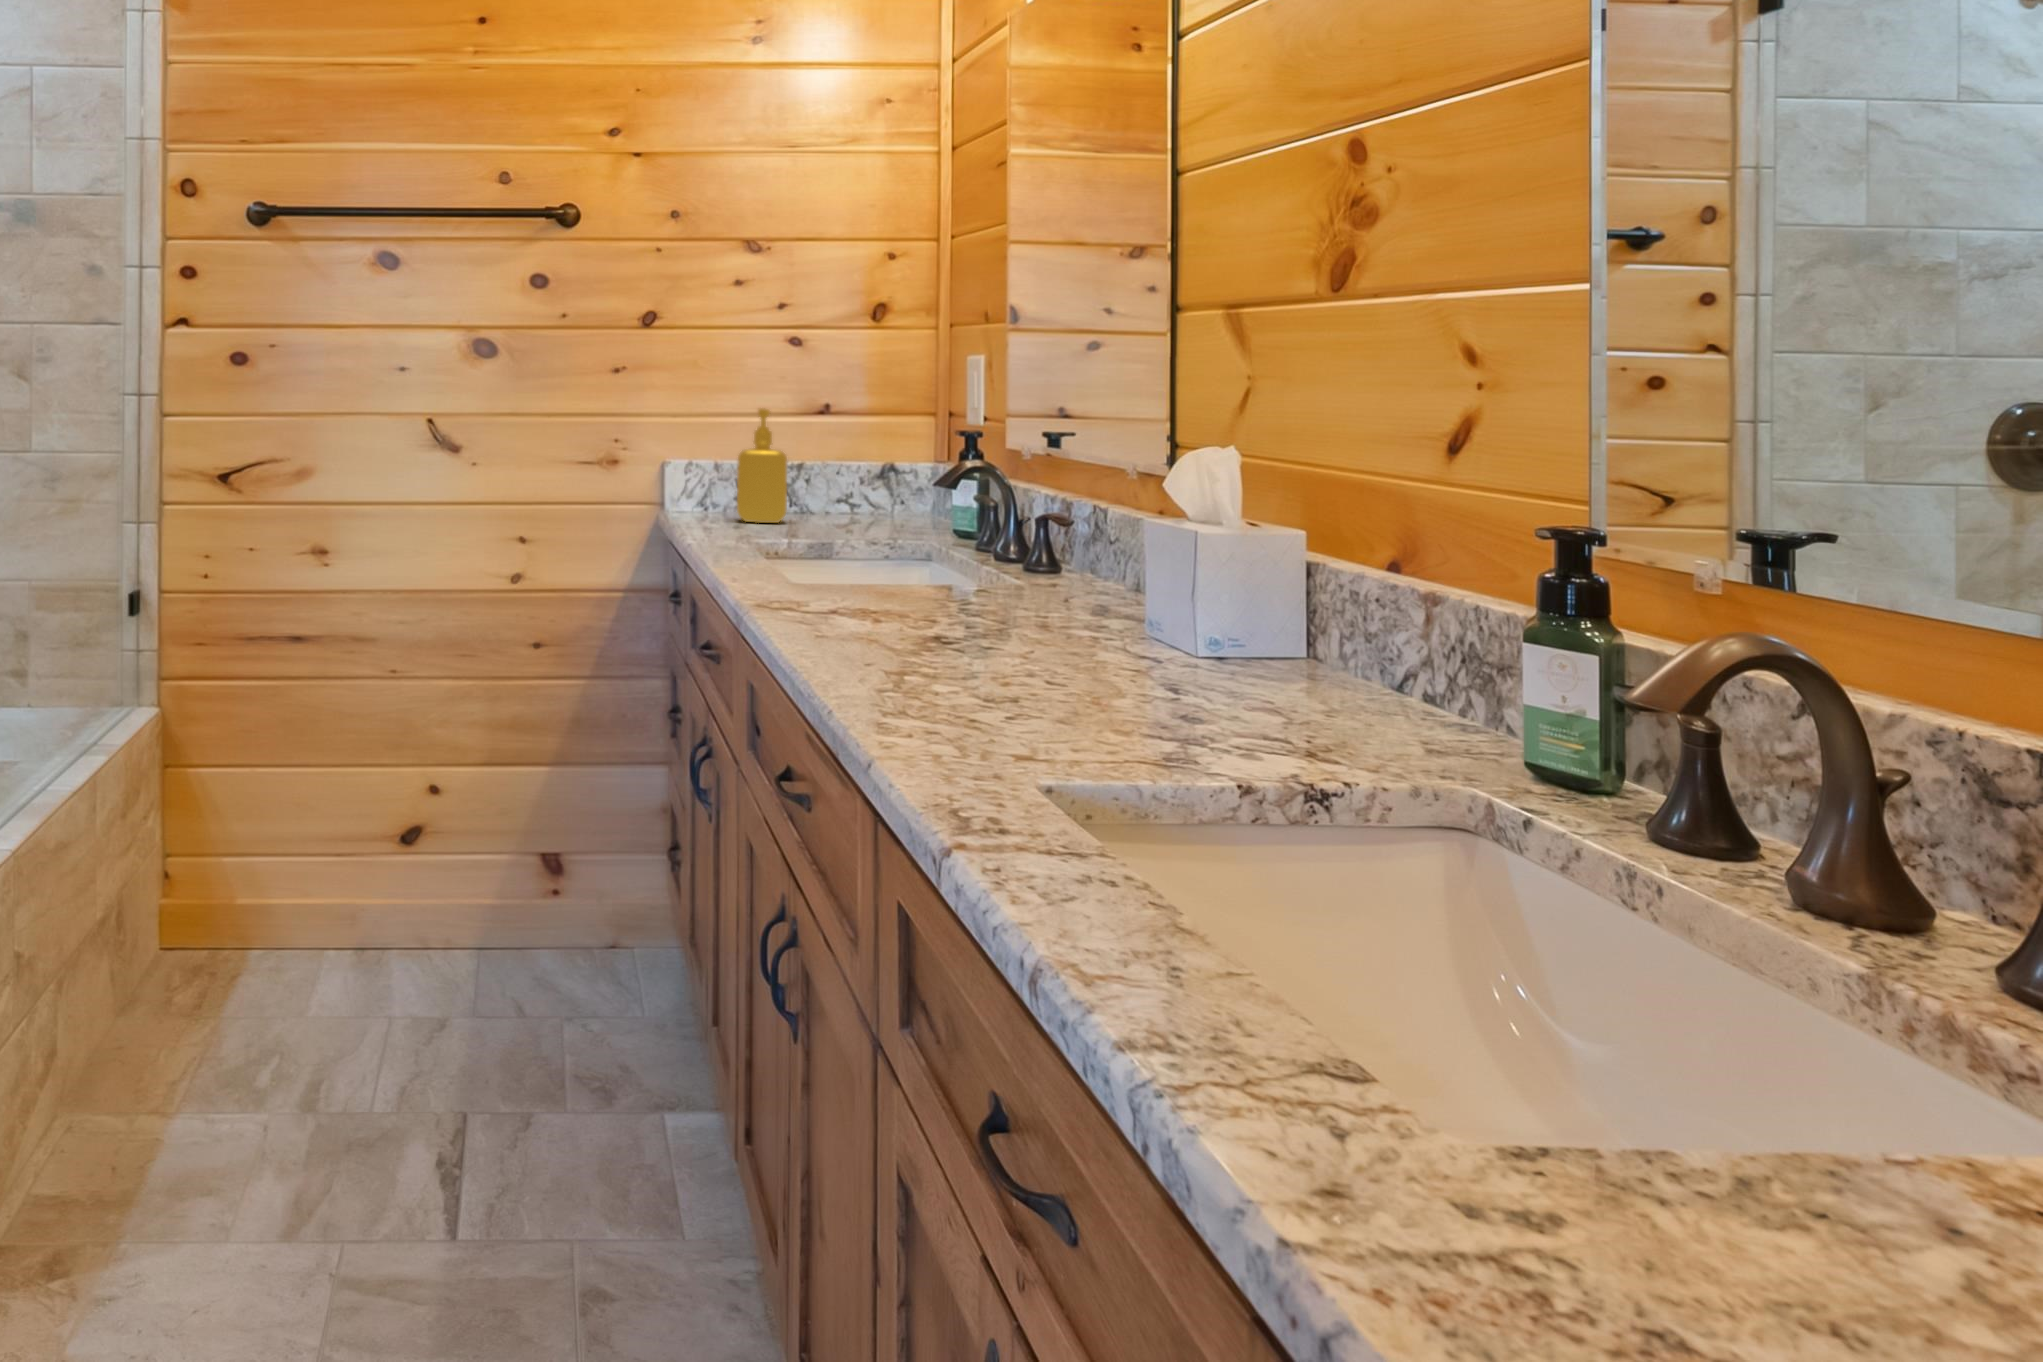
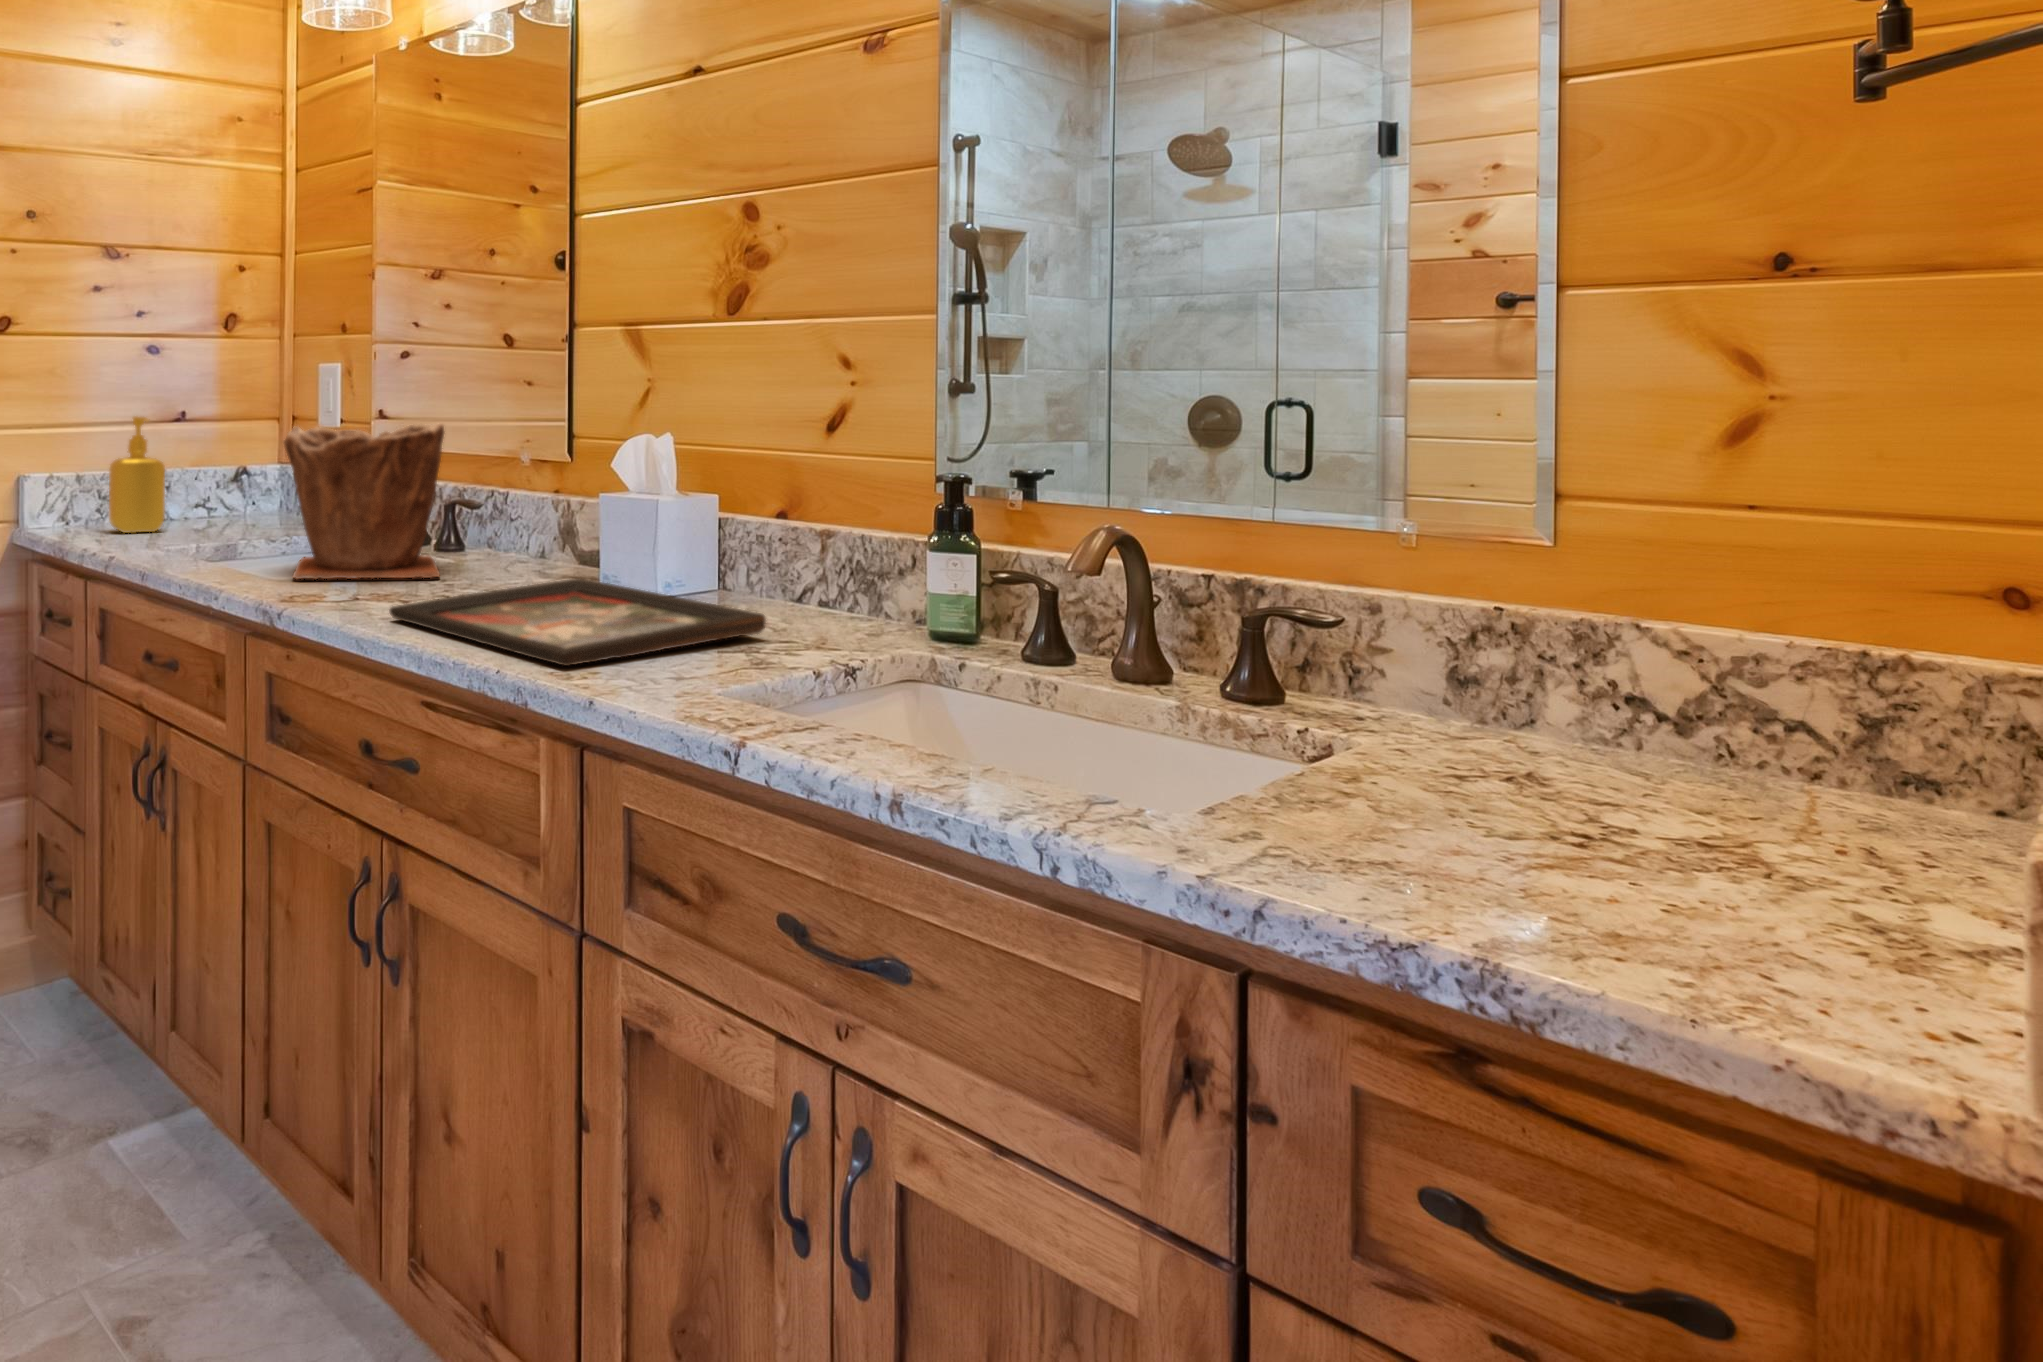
plant pot: none [808,422,1000,600] -> present [283,424,444,580]
decorative tray: none [821,619,1252,724] -> present [390,578,766,666]

